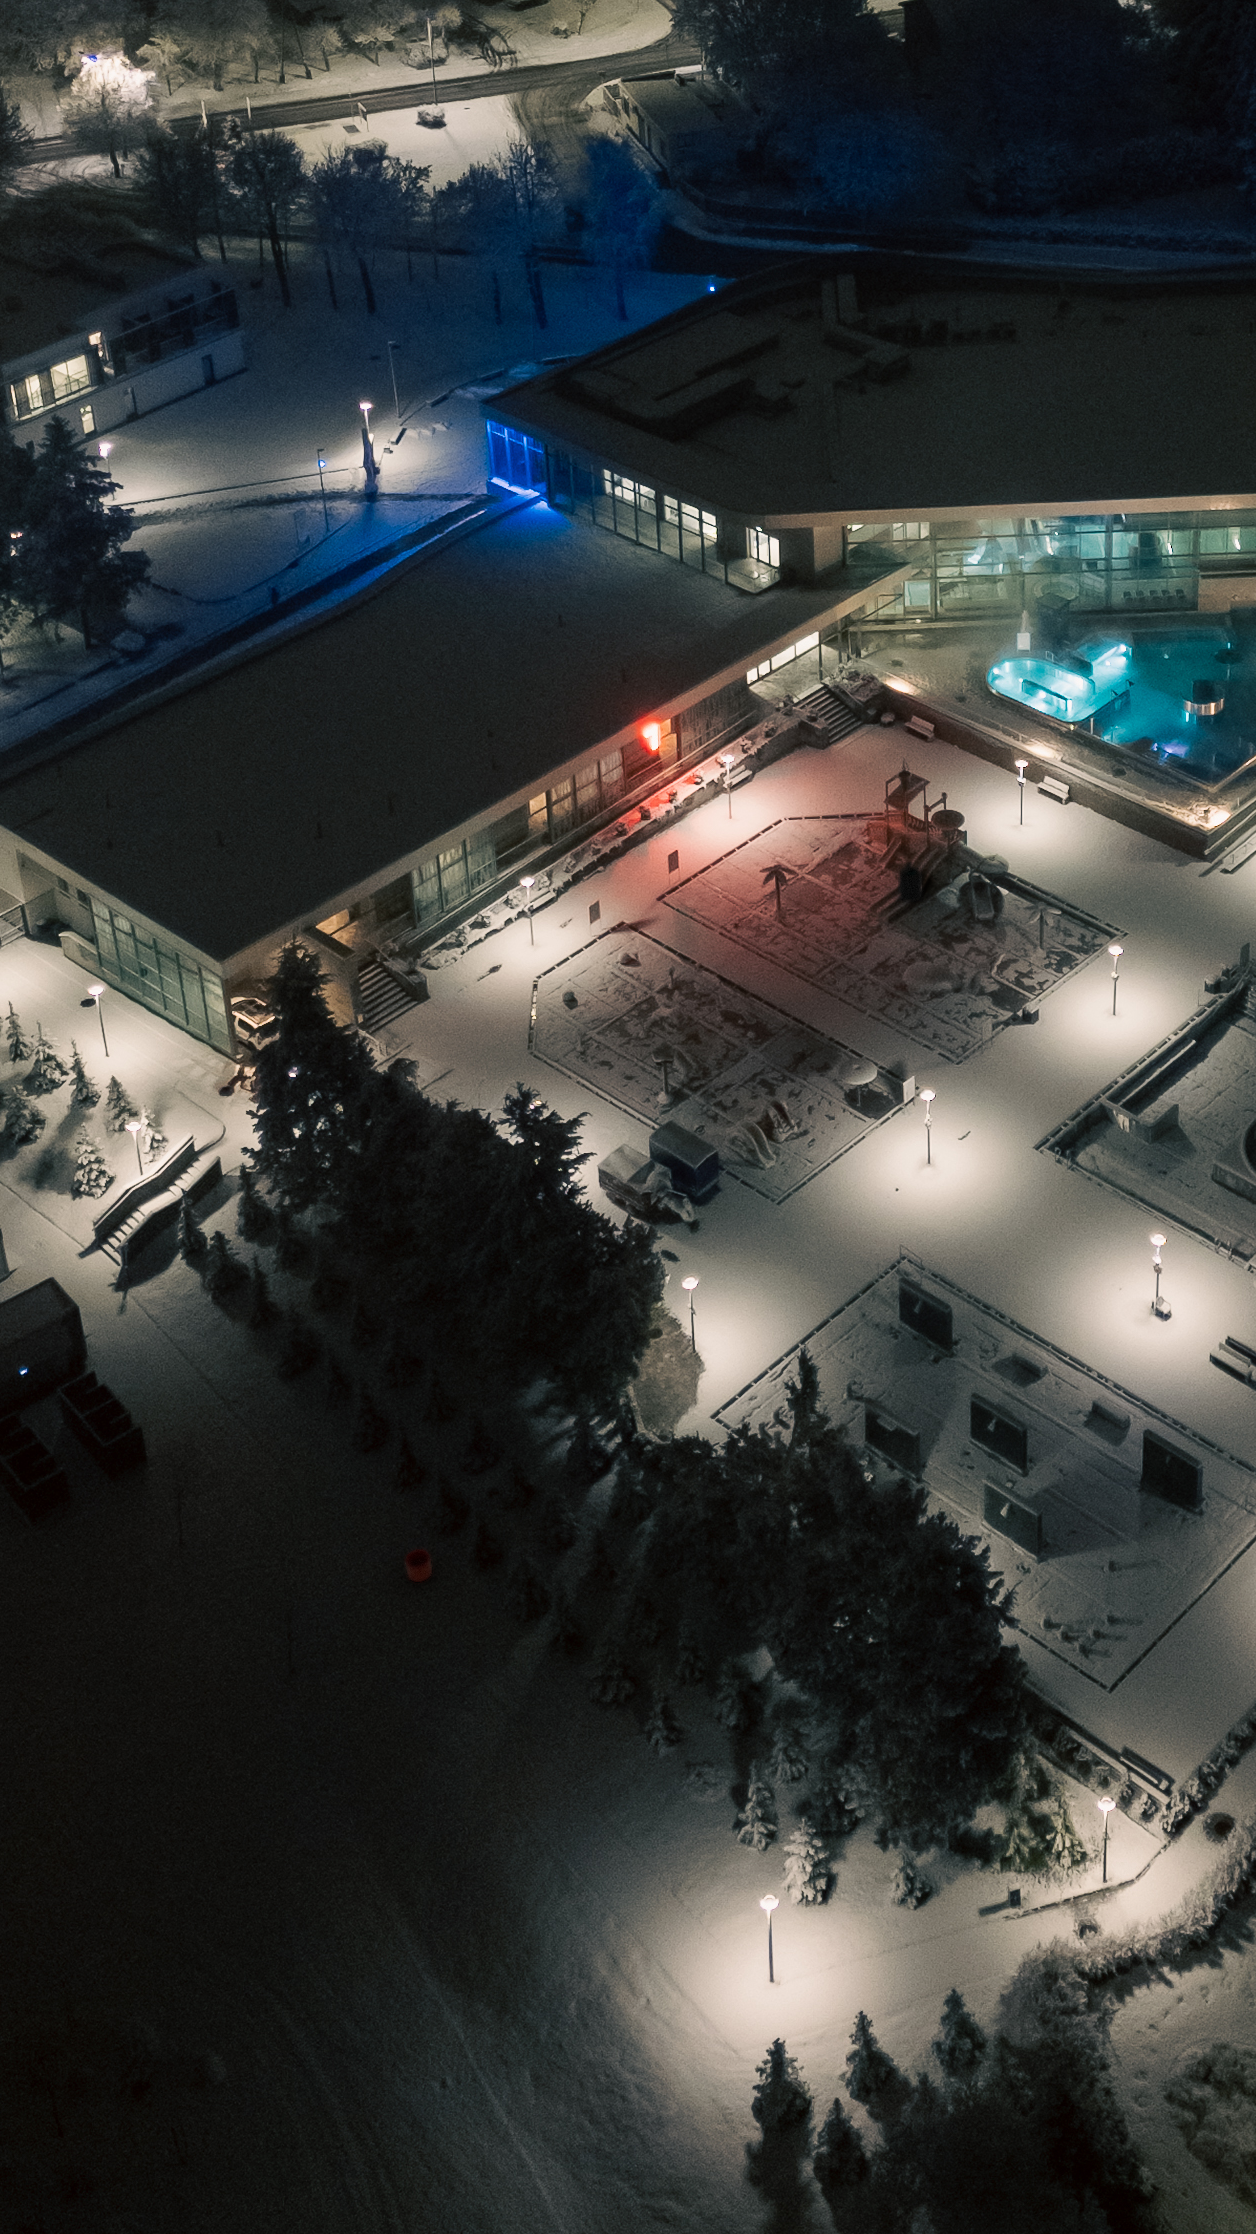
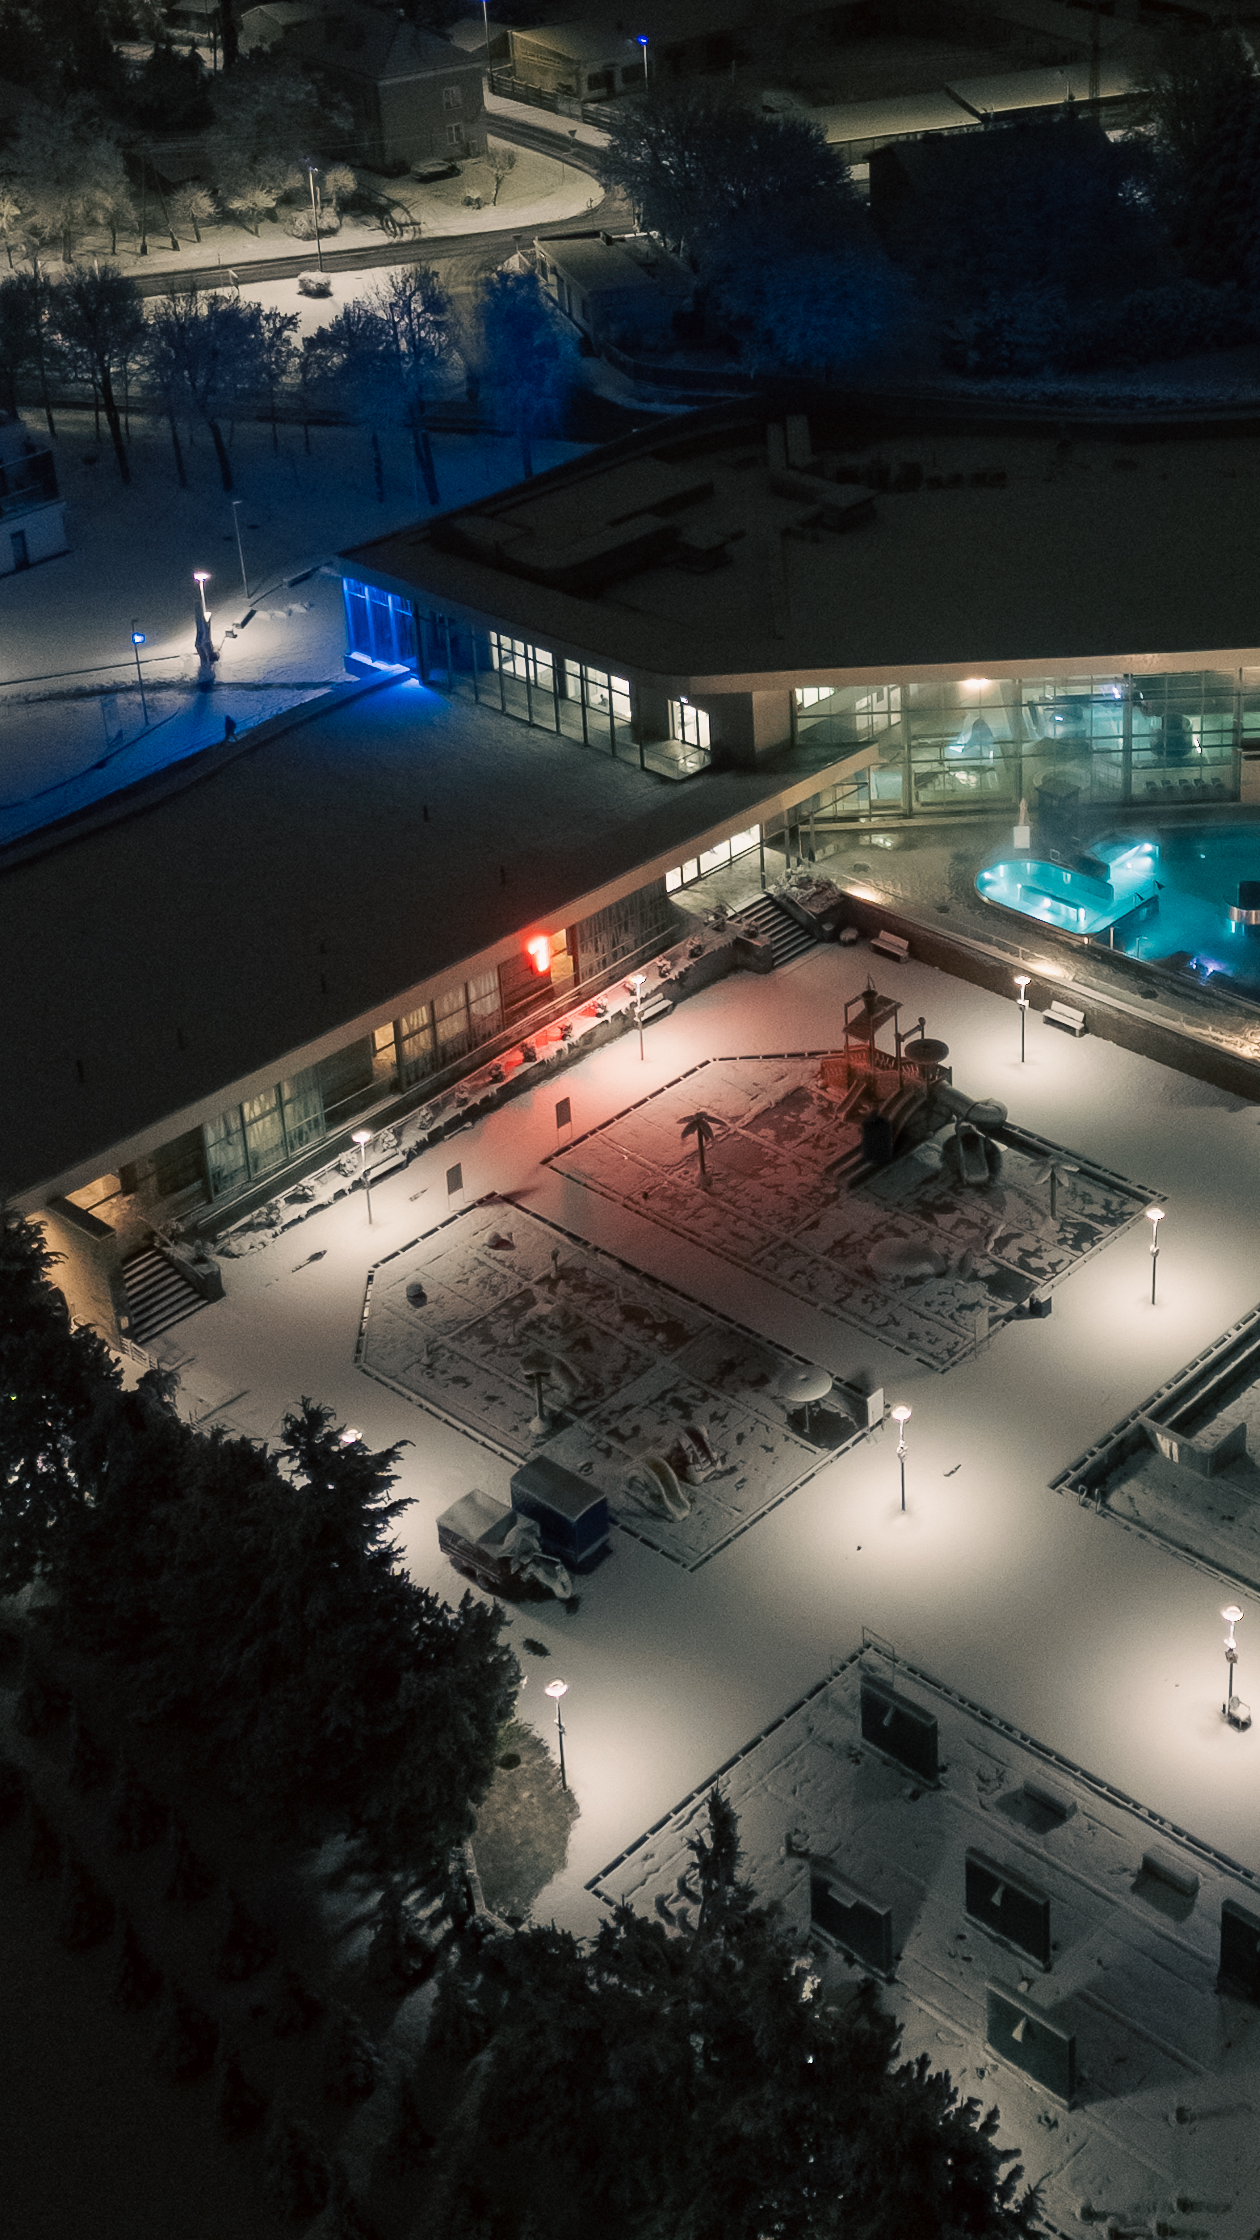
planter: present [406,1549,432,1582] -> none [116,2108,157,2161]

